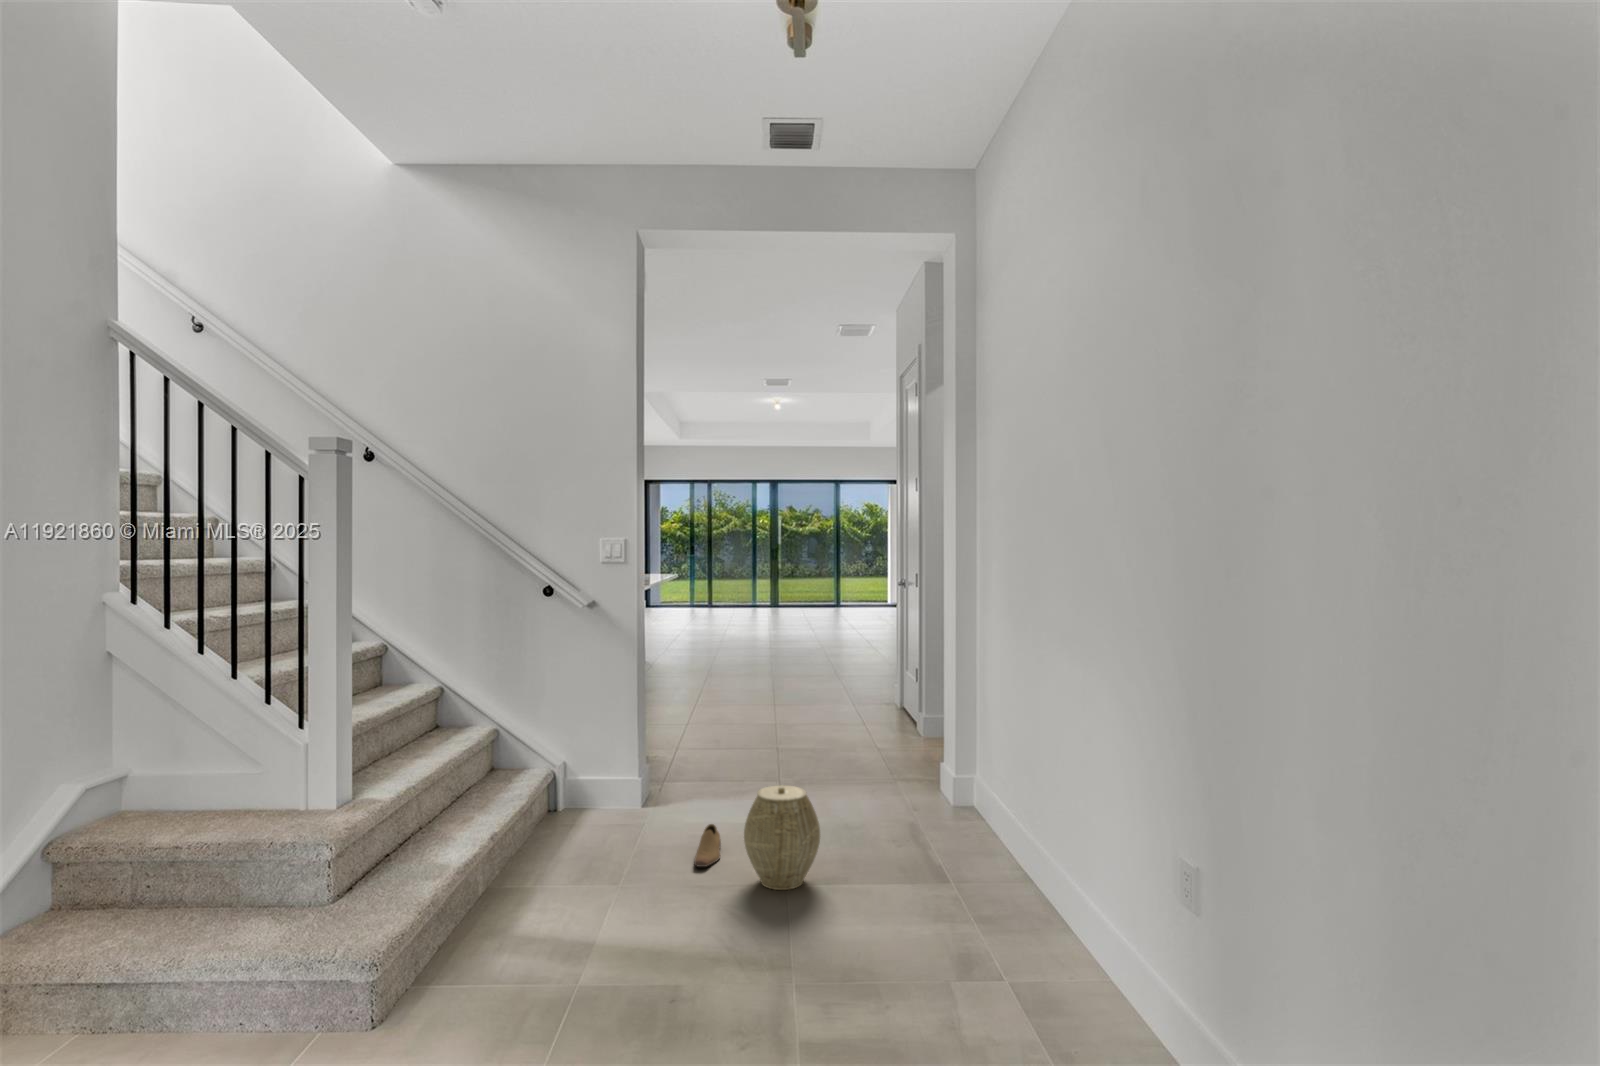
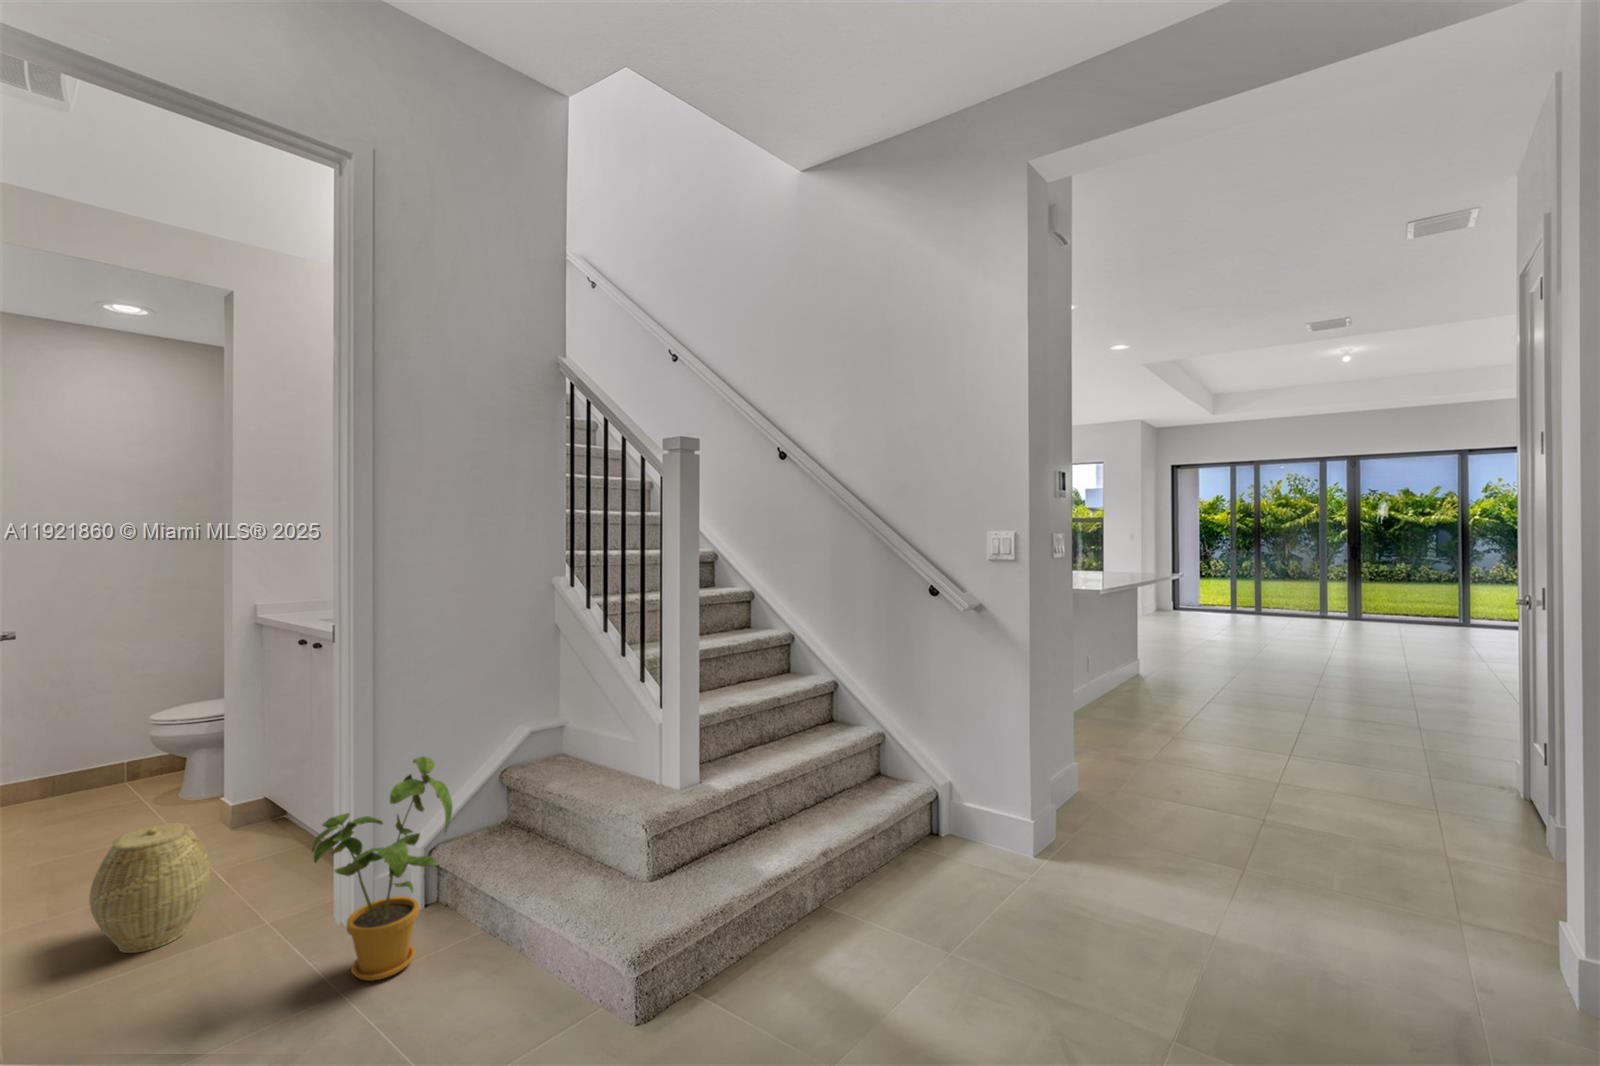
house plant: none [879,694,982,834] -> present [312,756,453,981]
shoe: present [694,824,721,867] -> none [209,845,306,886]

